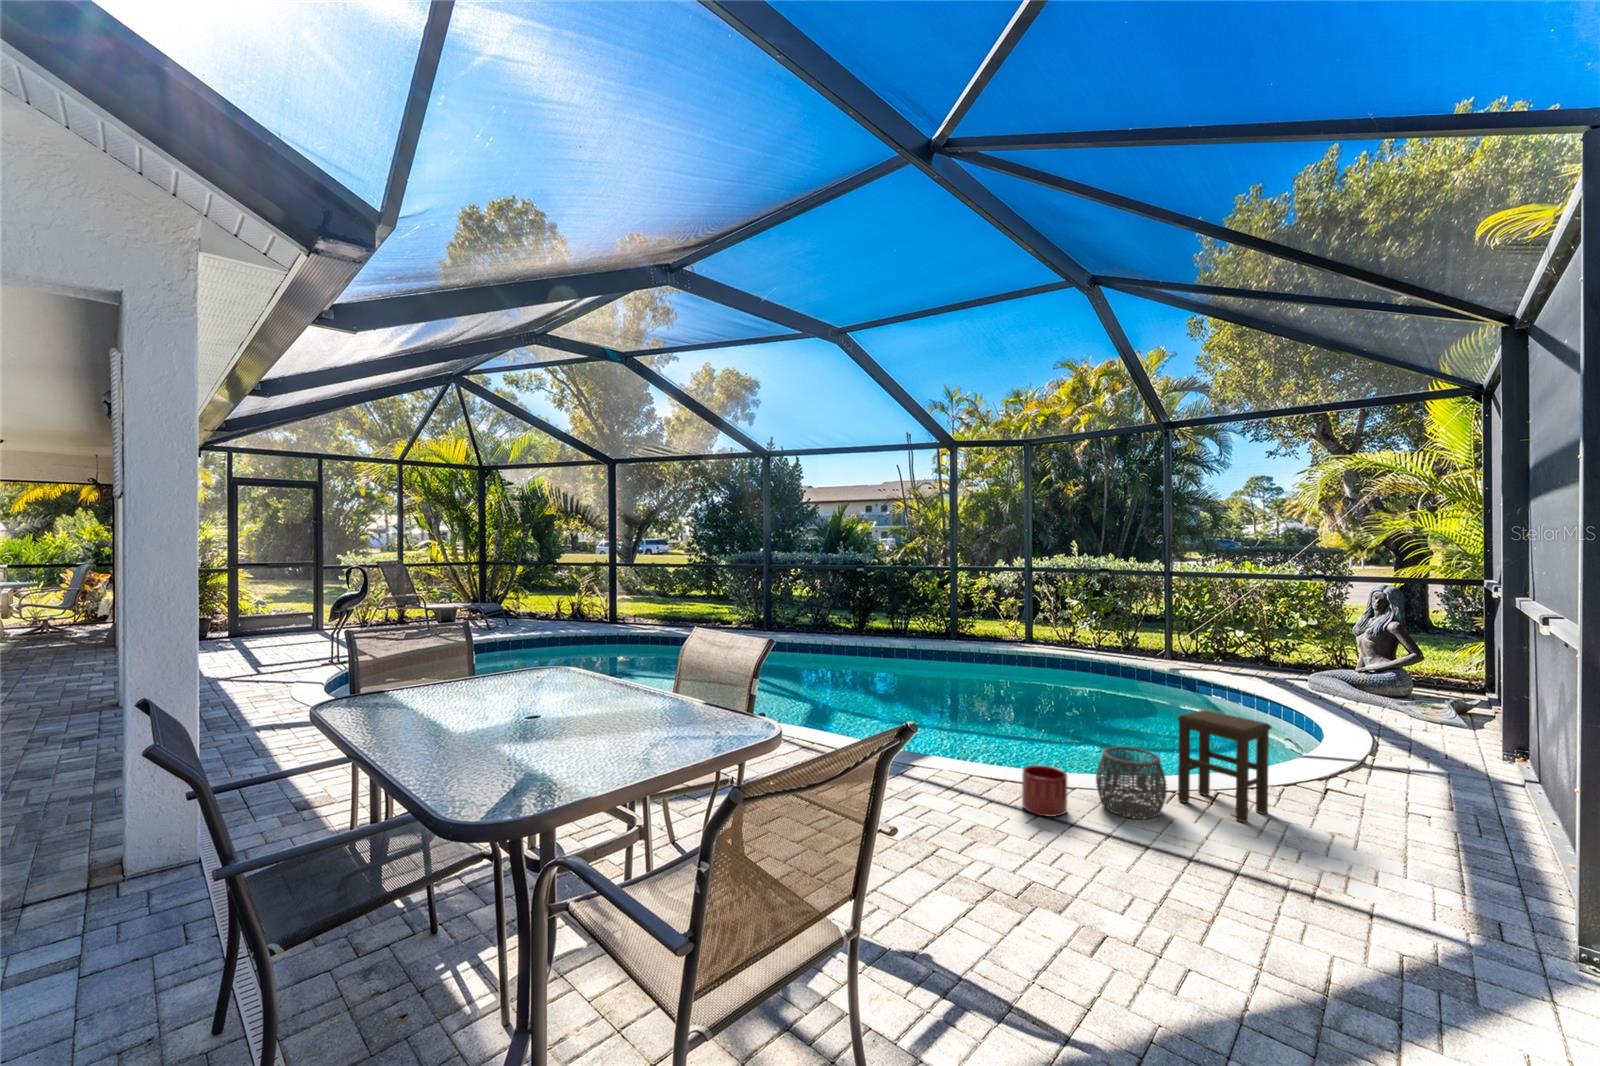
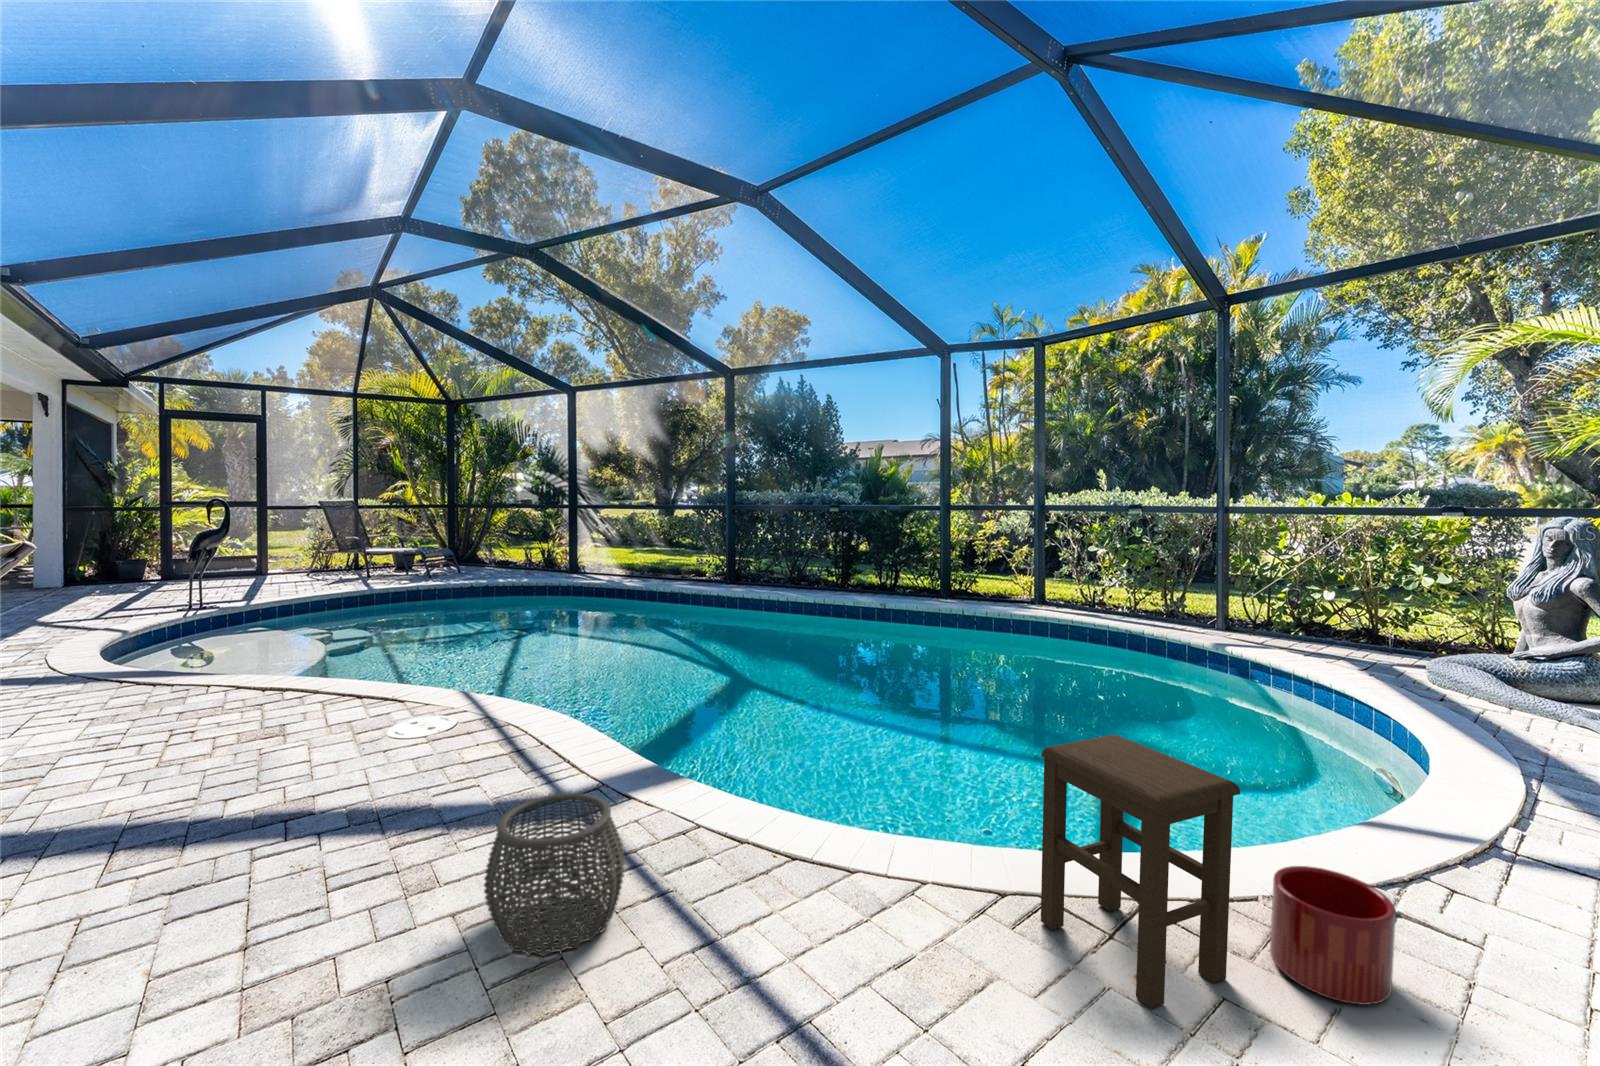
woven basket: present [1096,747,1167,819] -> present [484,793,625,956]
planter: present [1022,765,1067,817] -> present [1270,866,1396,1005]

